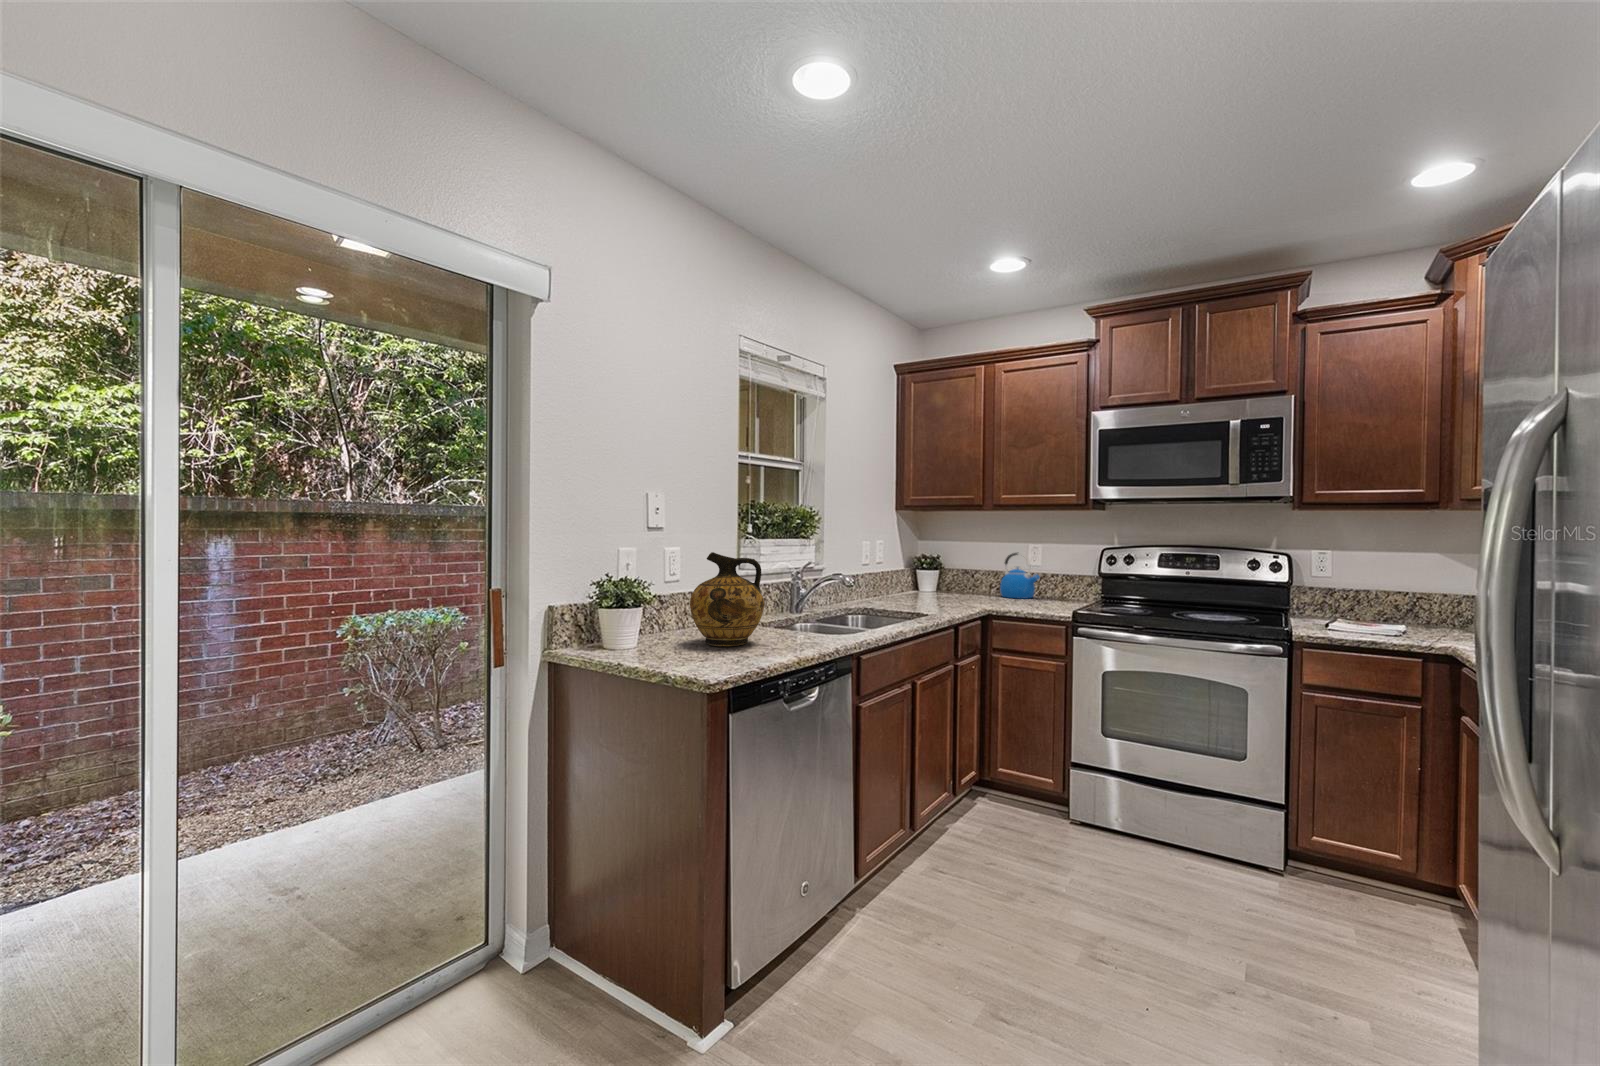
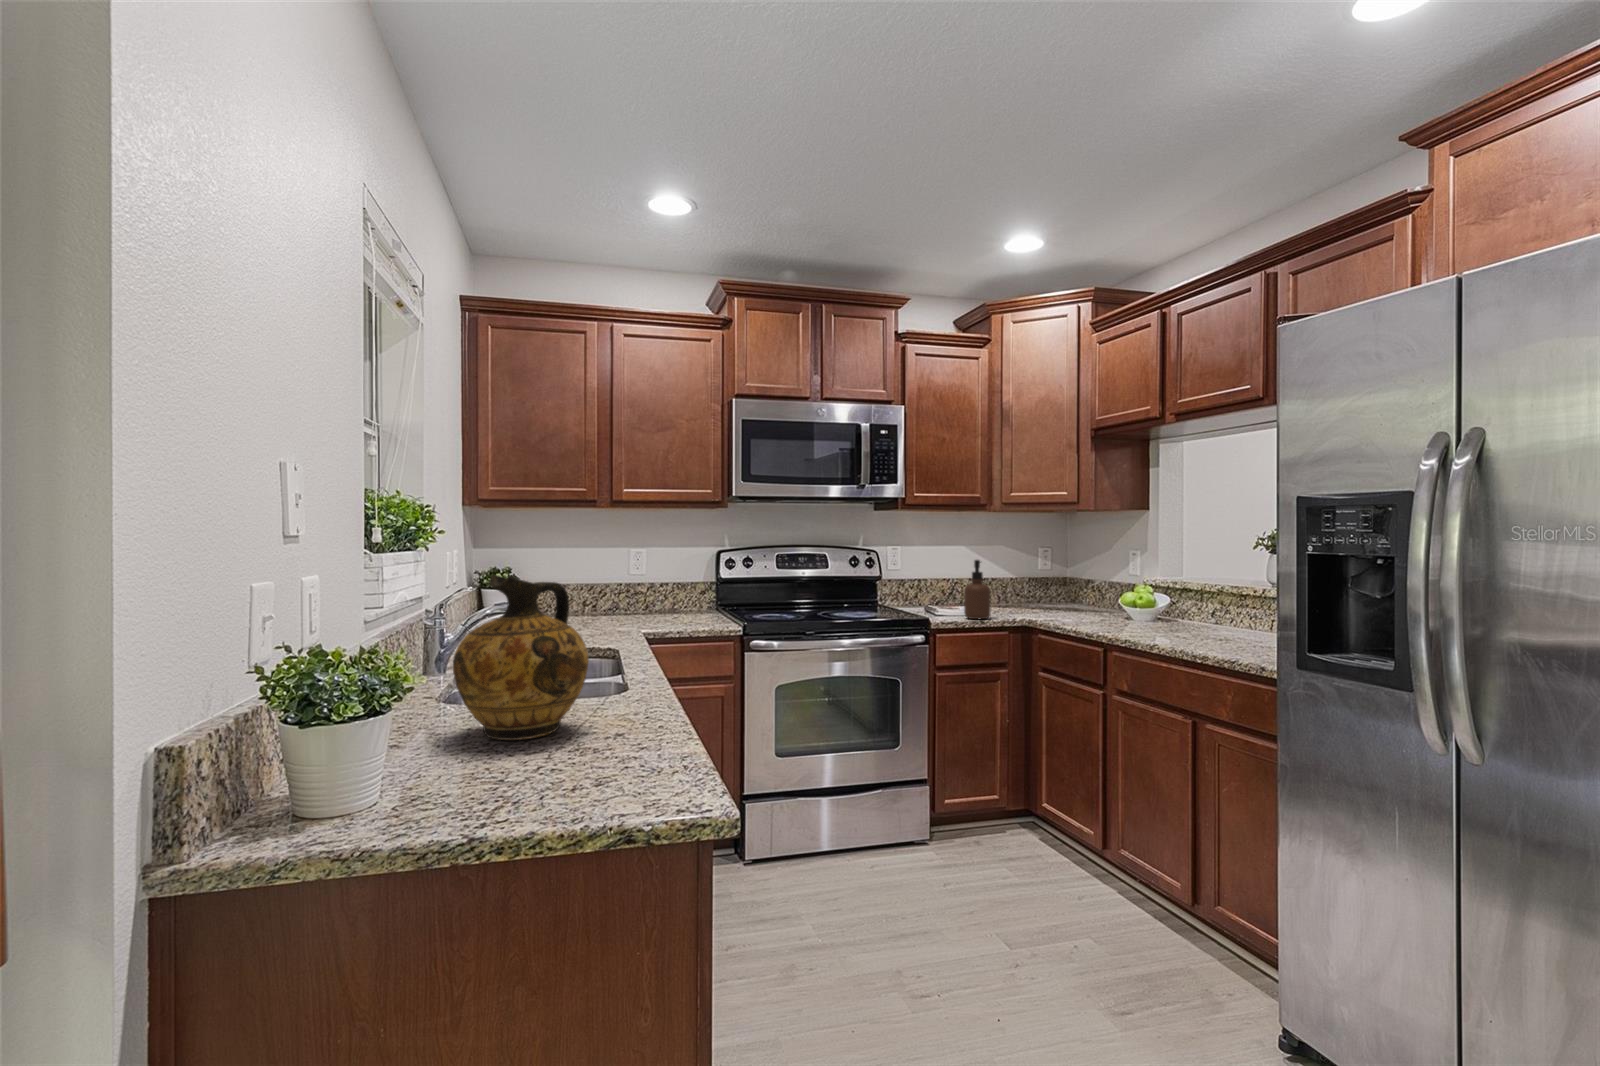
kettle: present [1000,553,1040,599] -> none [598,560,650,617]
soap dispenser: none [1350,569,1390,640] -> present [964,560,990,619]

